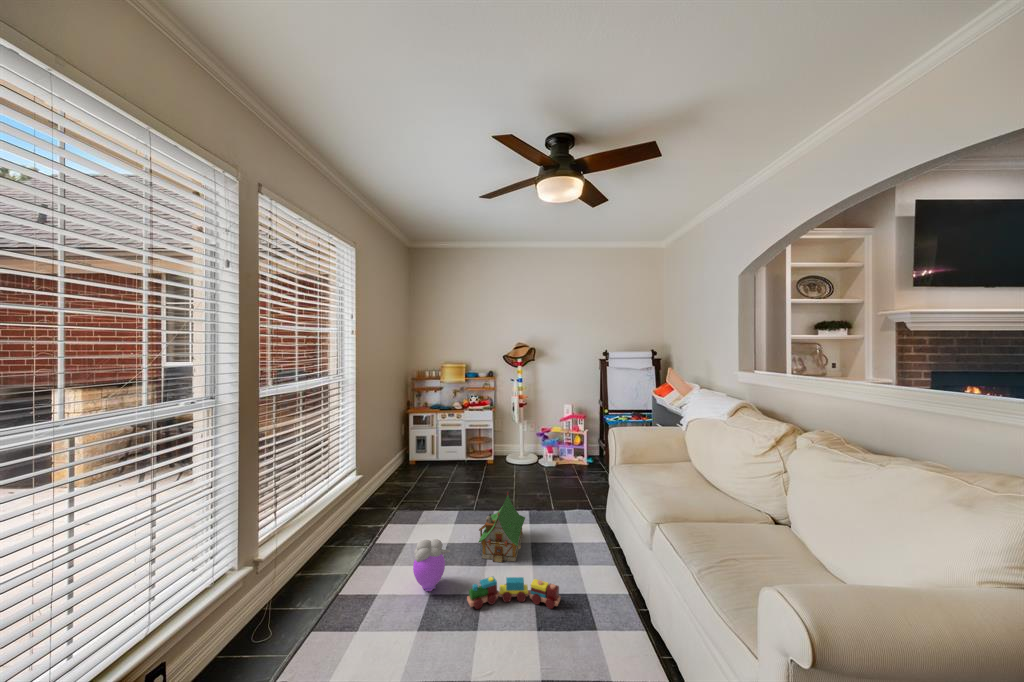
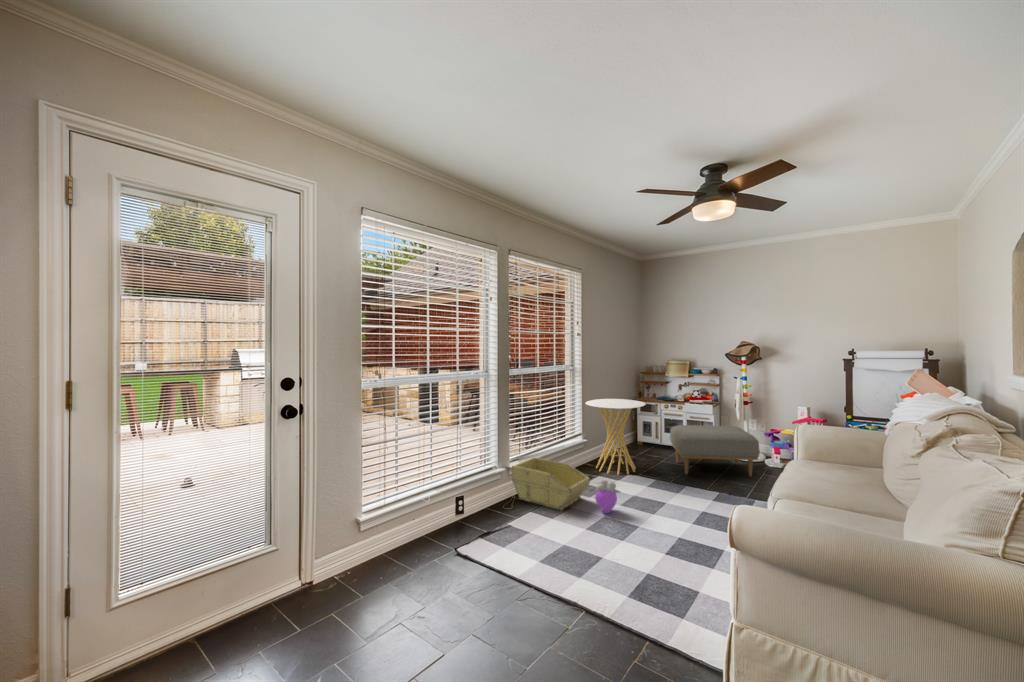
side table: none [364,414,441,516] -> present [585,399,646,475]
ottoman: none [457,430,547,492] -> present [670,425,760,476]
toy house: present [478,493,525,562] -> none [648,467,700,517]
storage bin: none [255,526,397,617] -> present [512,458,590,510]
toy train: present [467,577,560,609] -> none [625,512,691,544]

